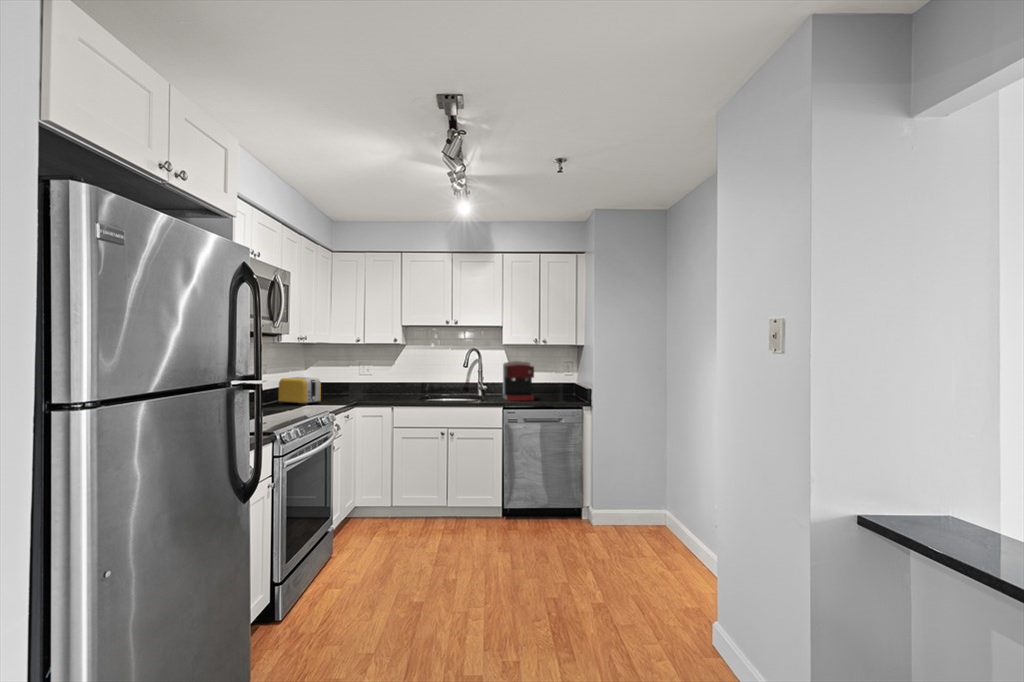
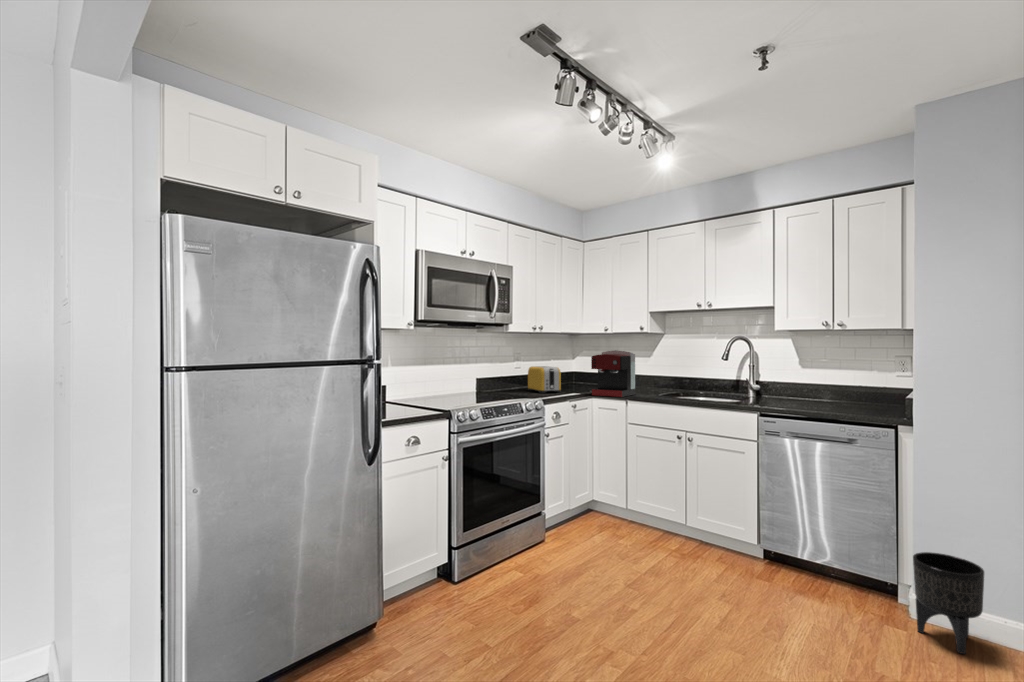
coffee maker: present [503,361,534,401] -> present [591,350,635,397]
planter: none [602,482,634,537] -> present [913,552,984,654]

